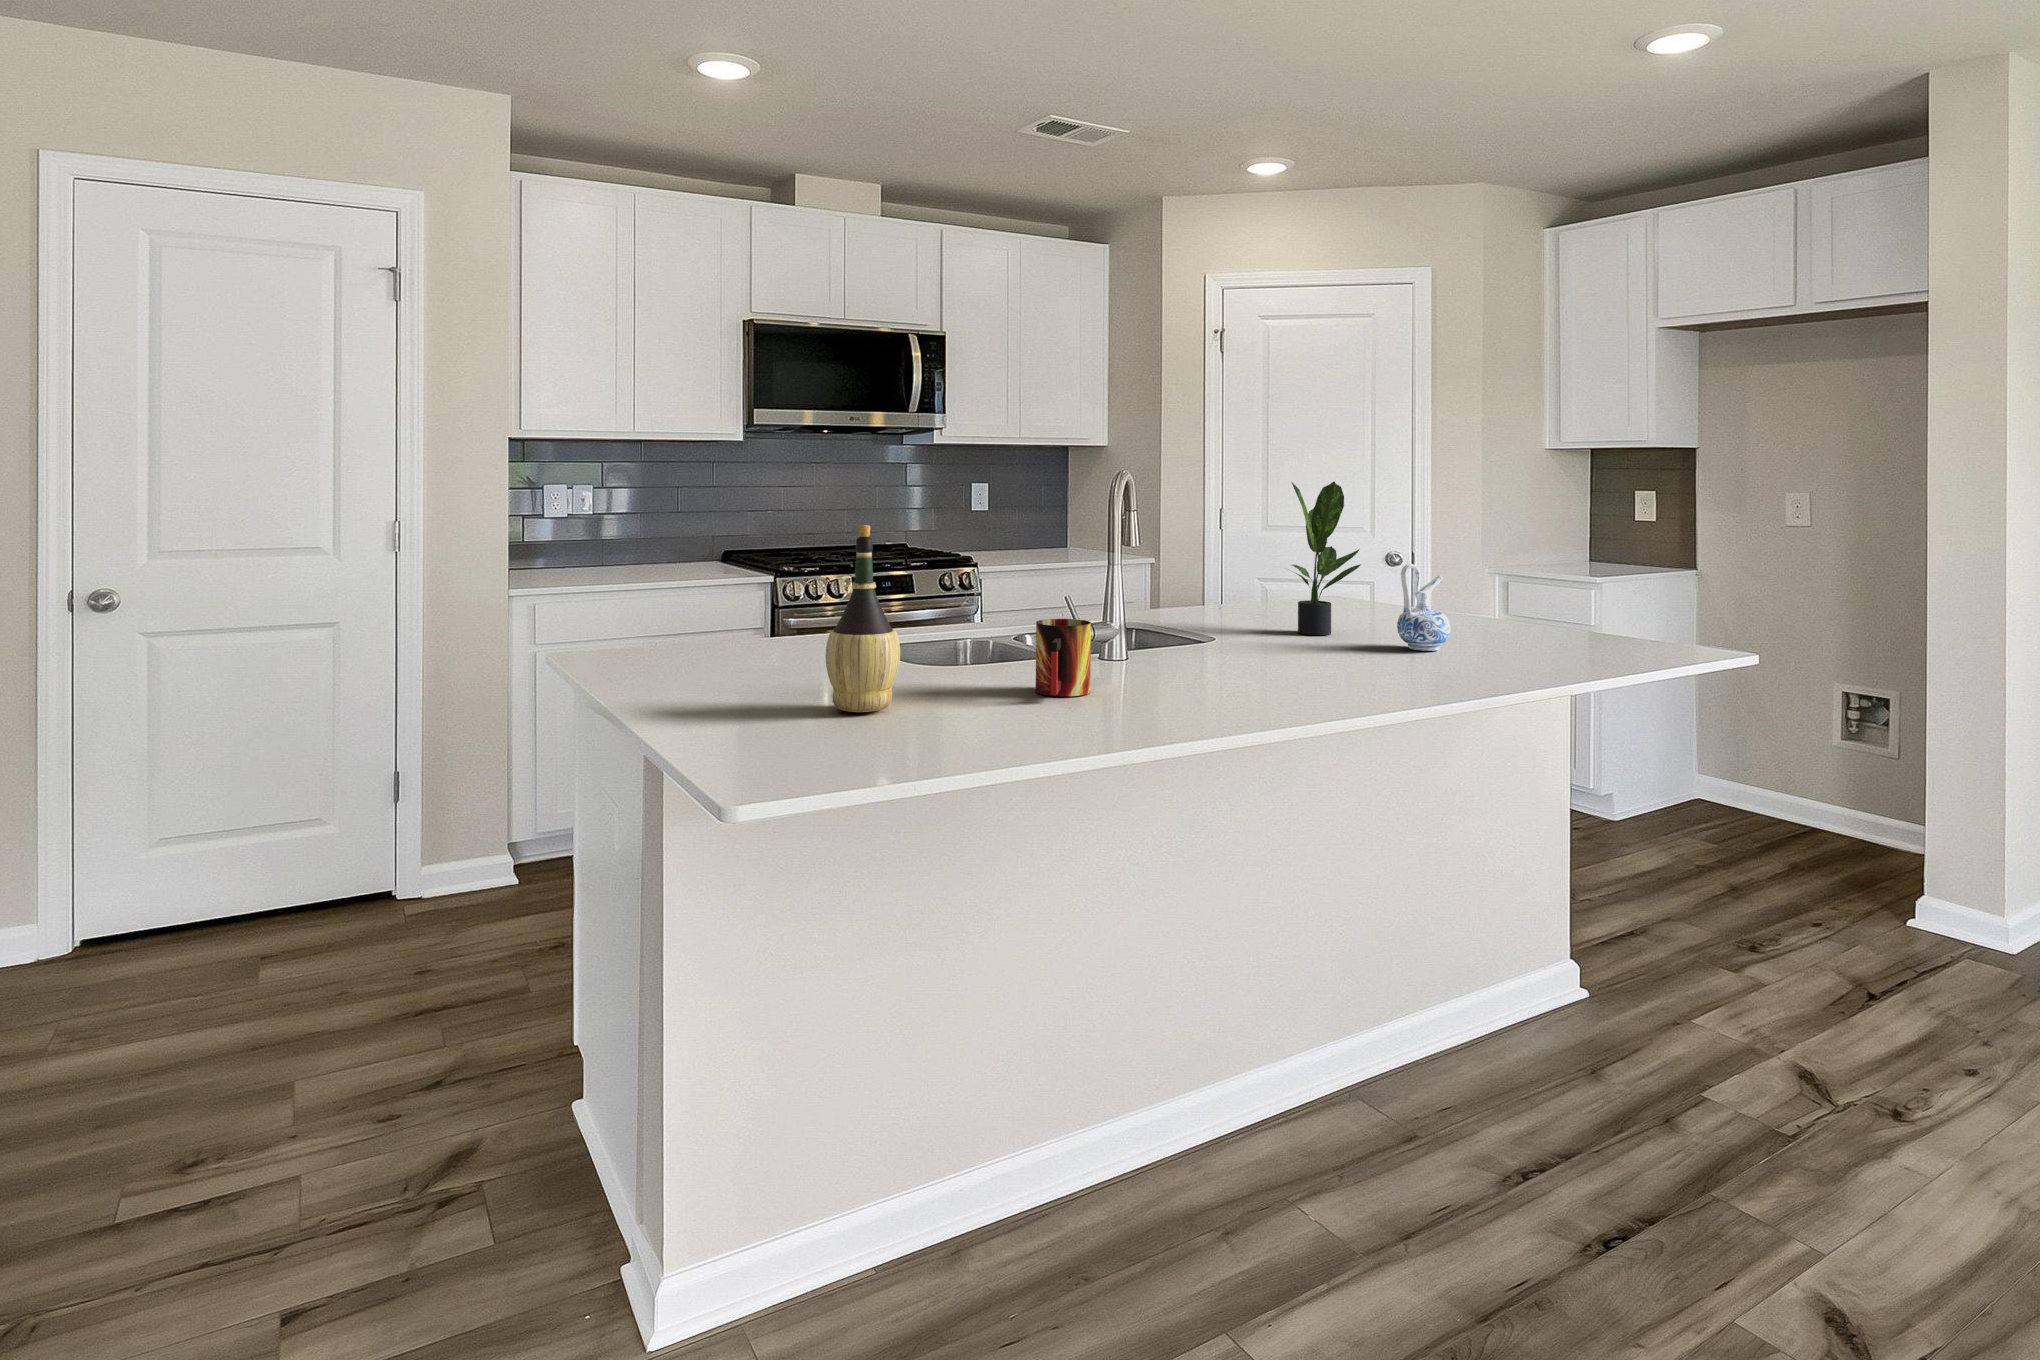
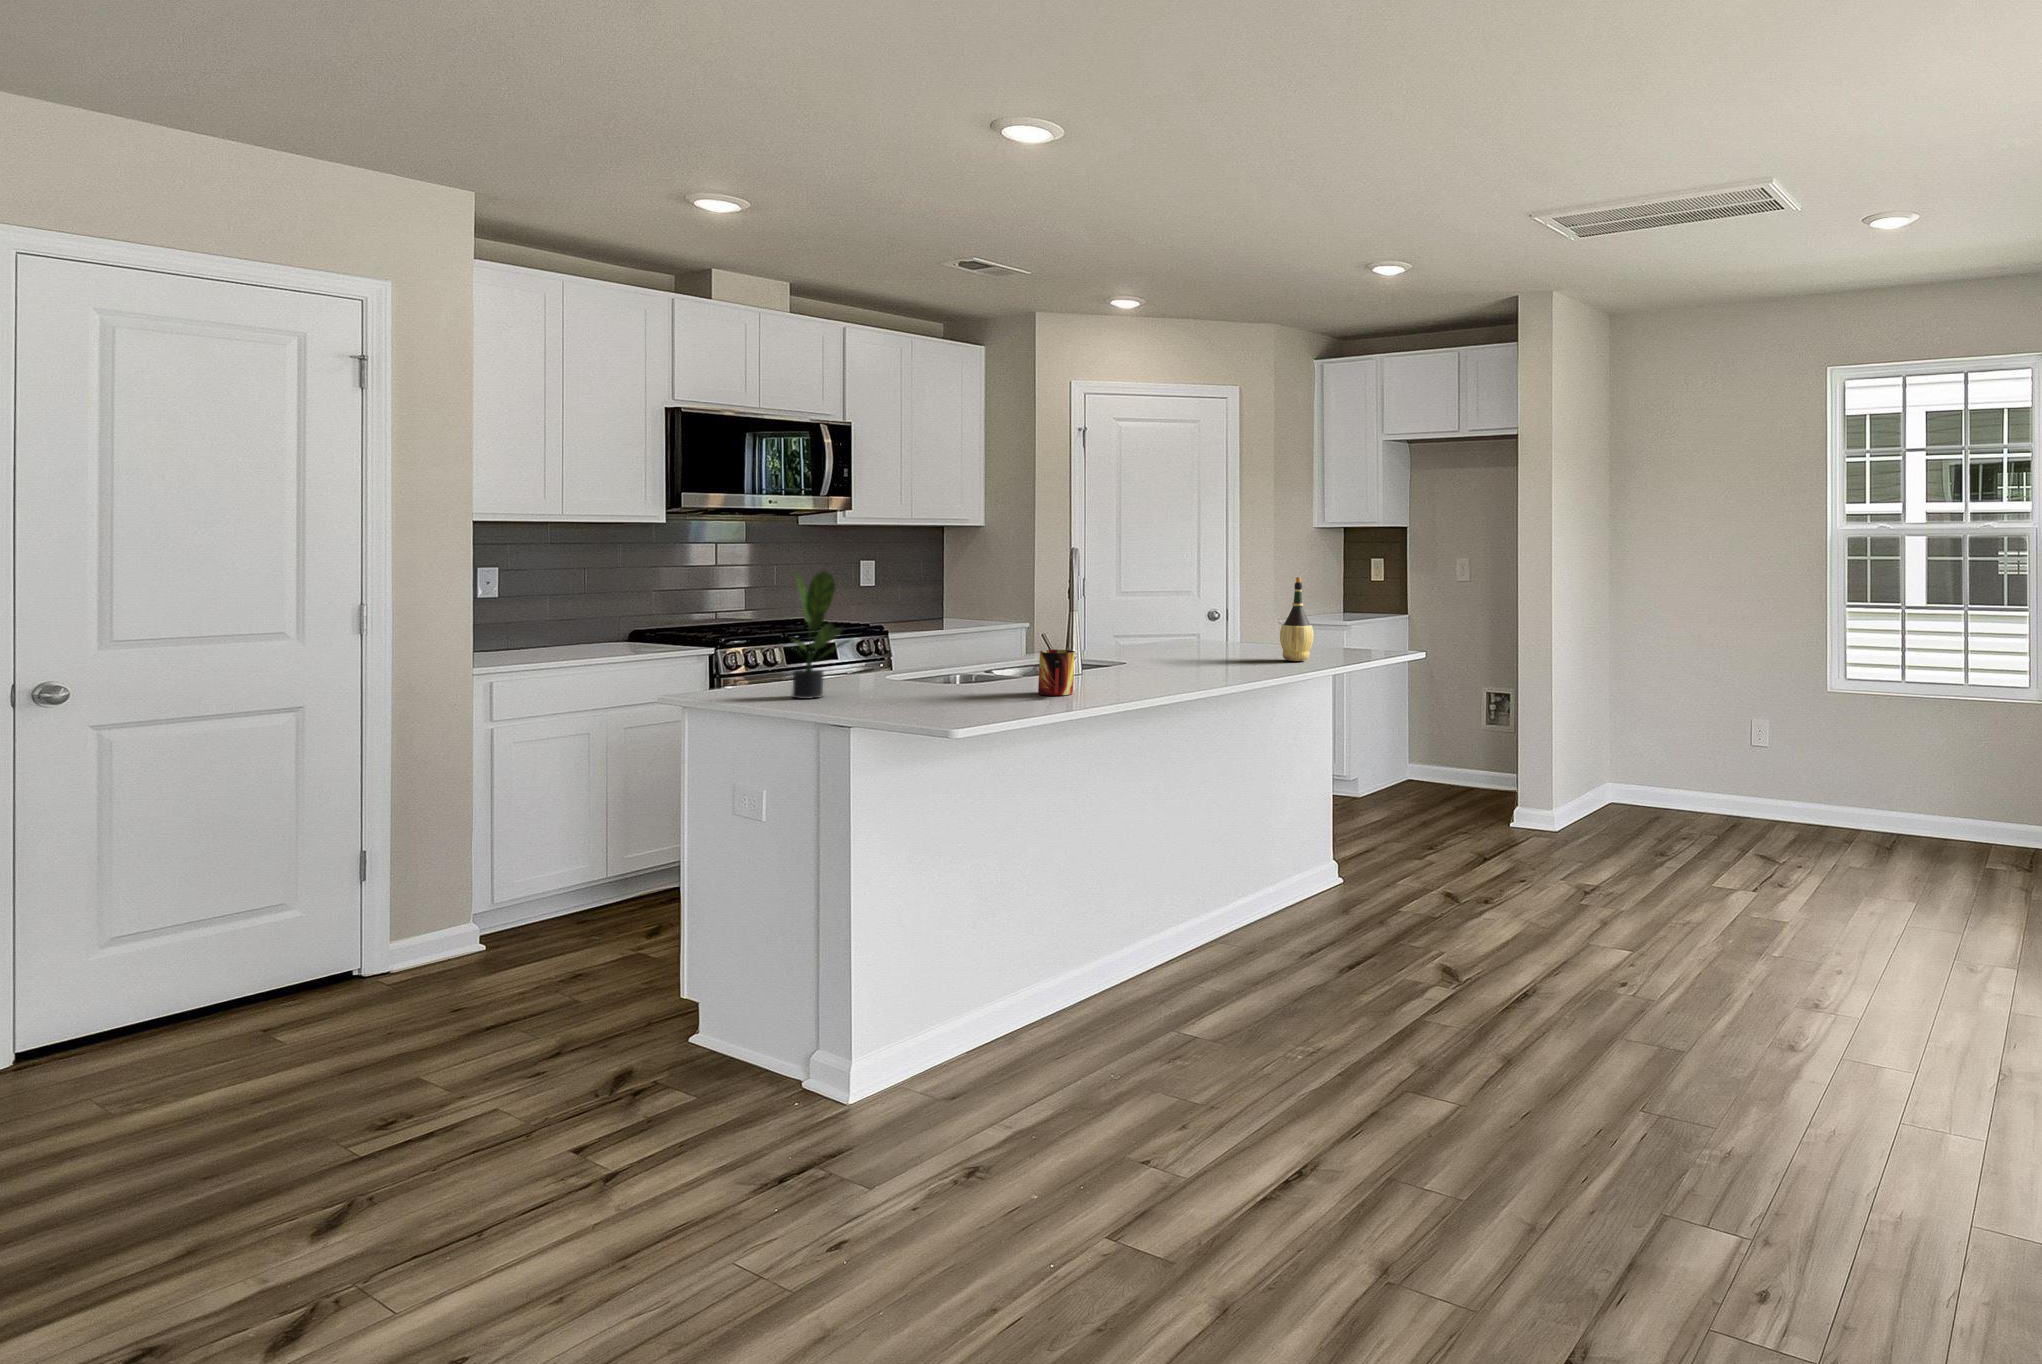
potted plant: present [1291,481,1361,635] -> present [792,570,848,699]
wine bottle: present [826,525,900,712] -> present [1280,577,1314,661]
ceramic pitcher: present [1397,564,1450,651] -> none [1240,614,1272,666]

